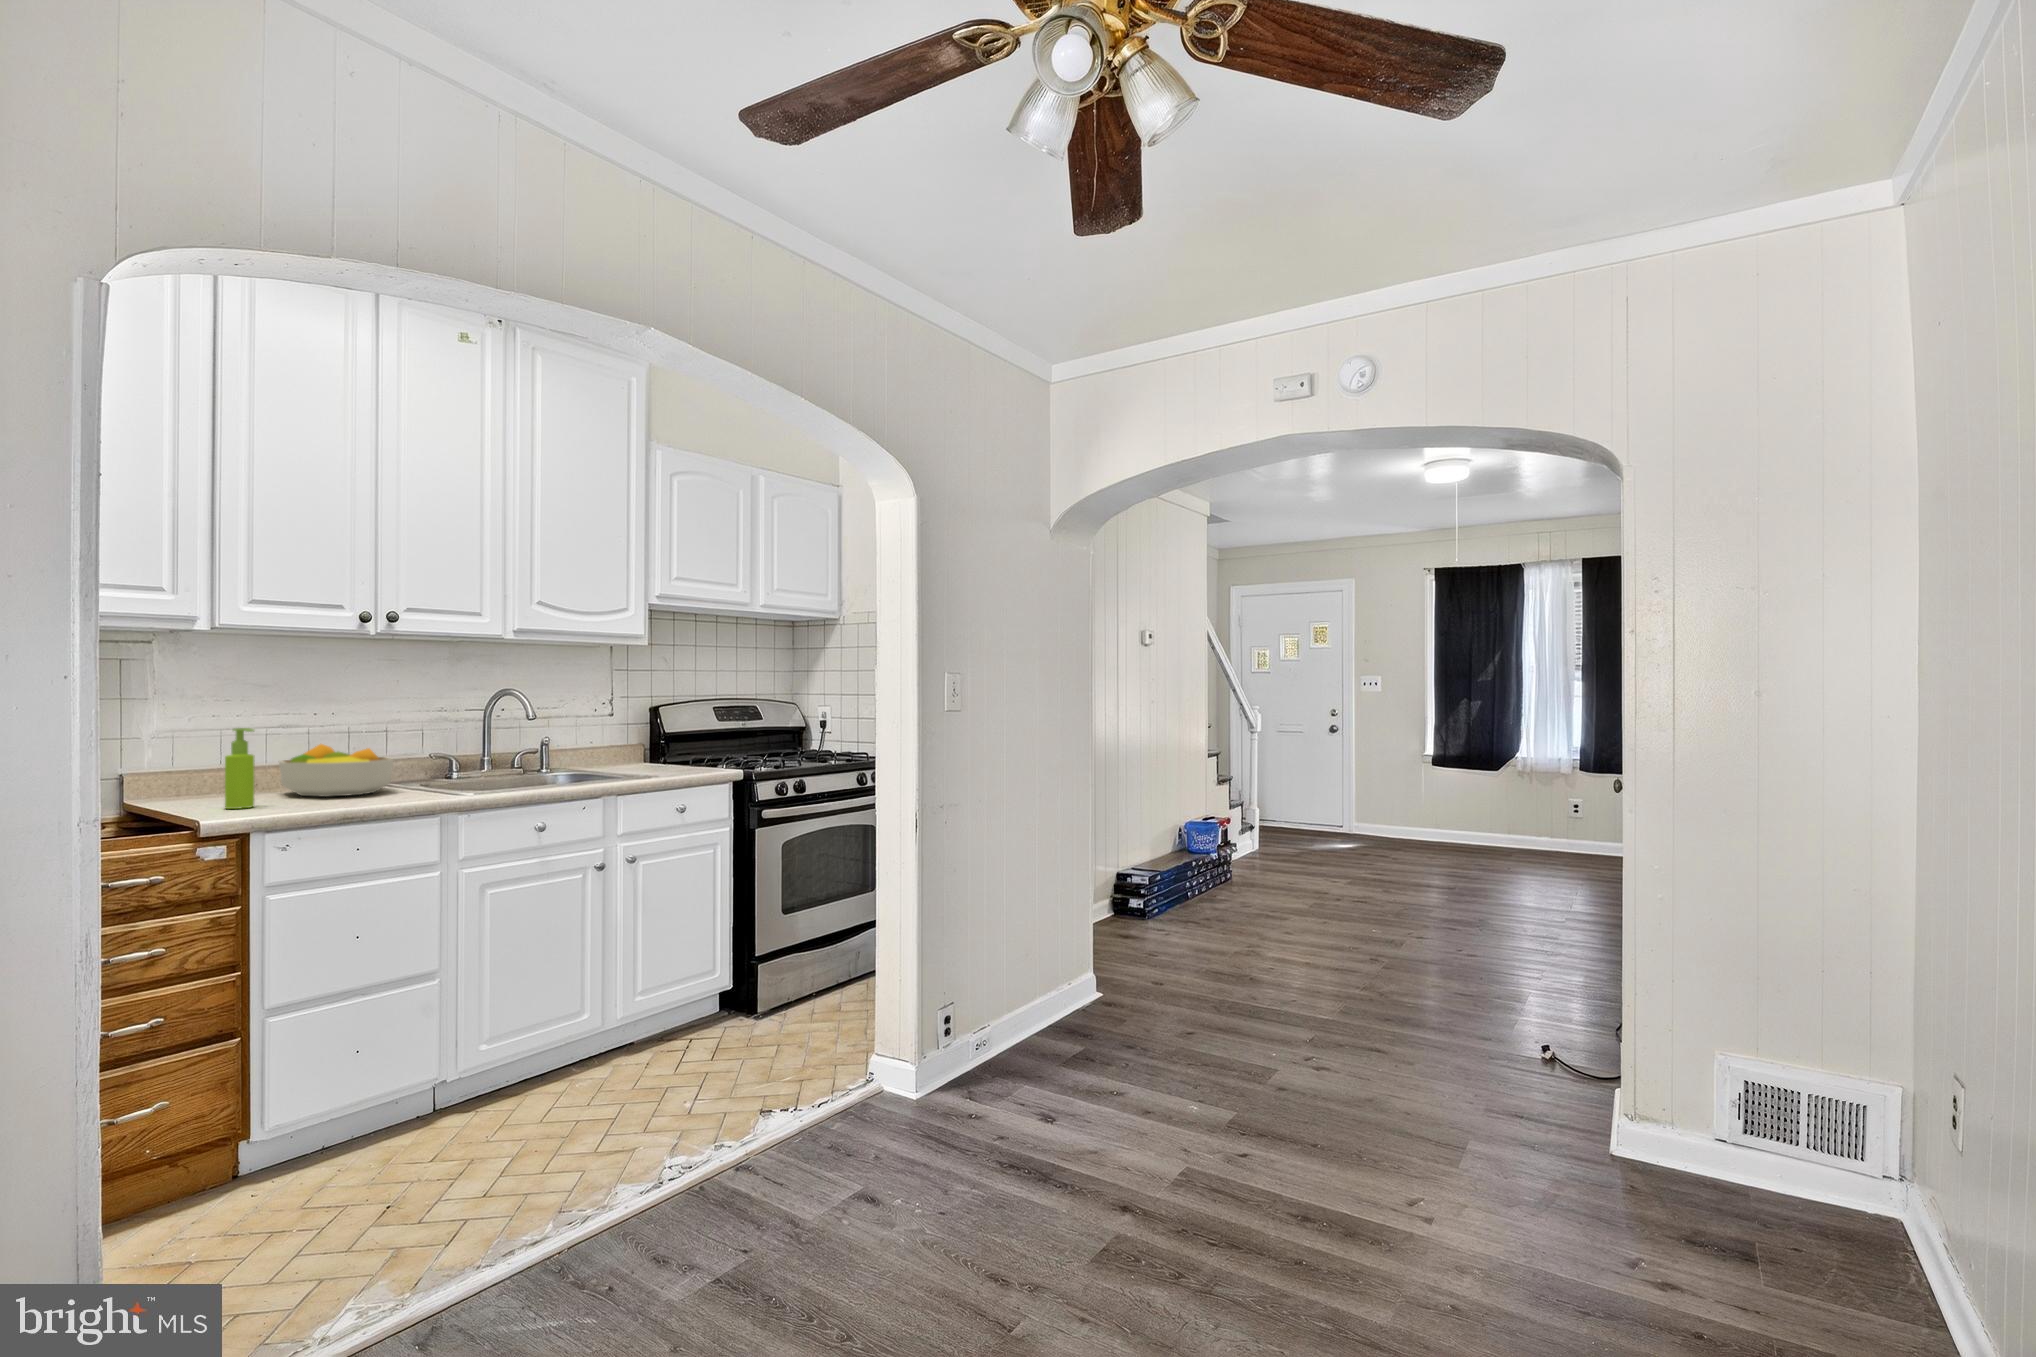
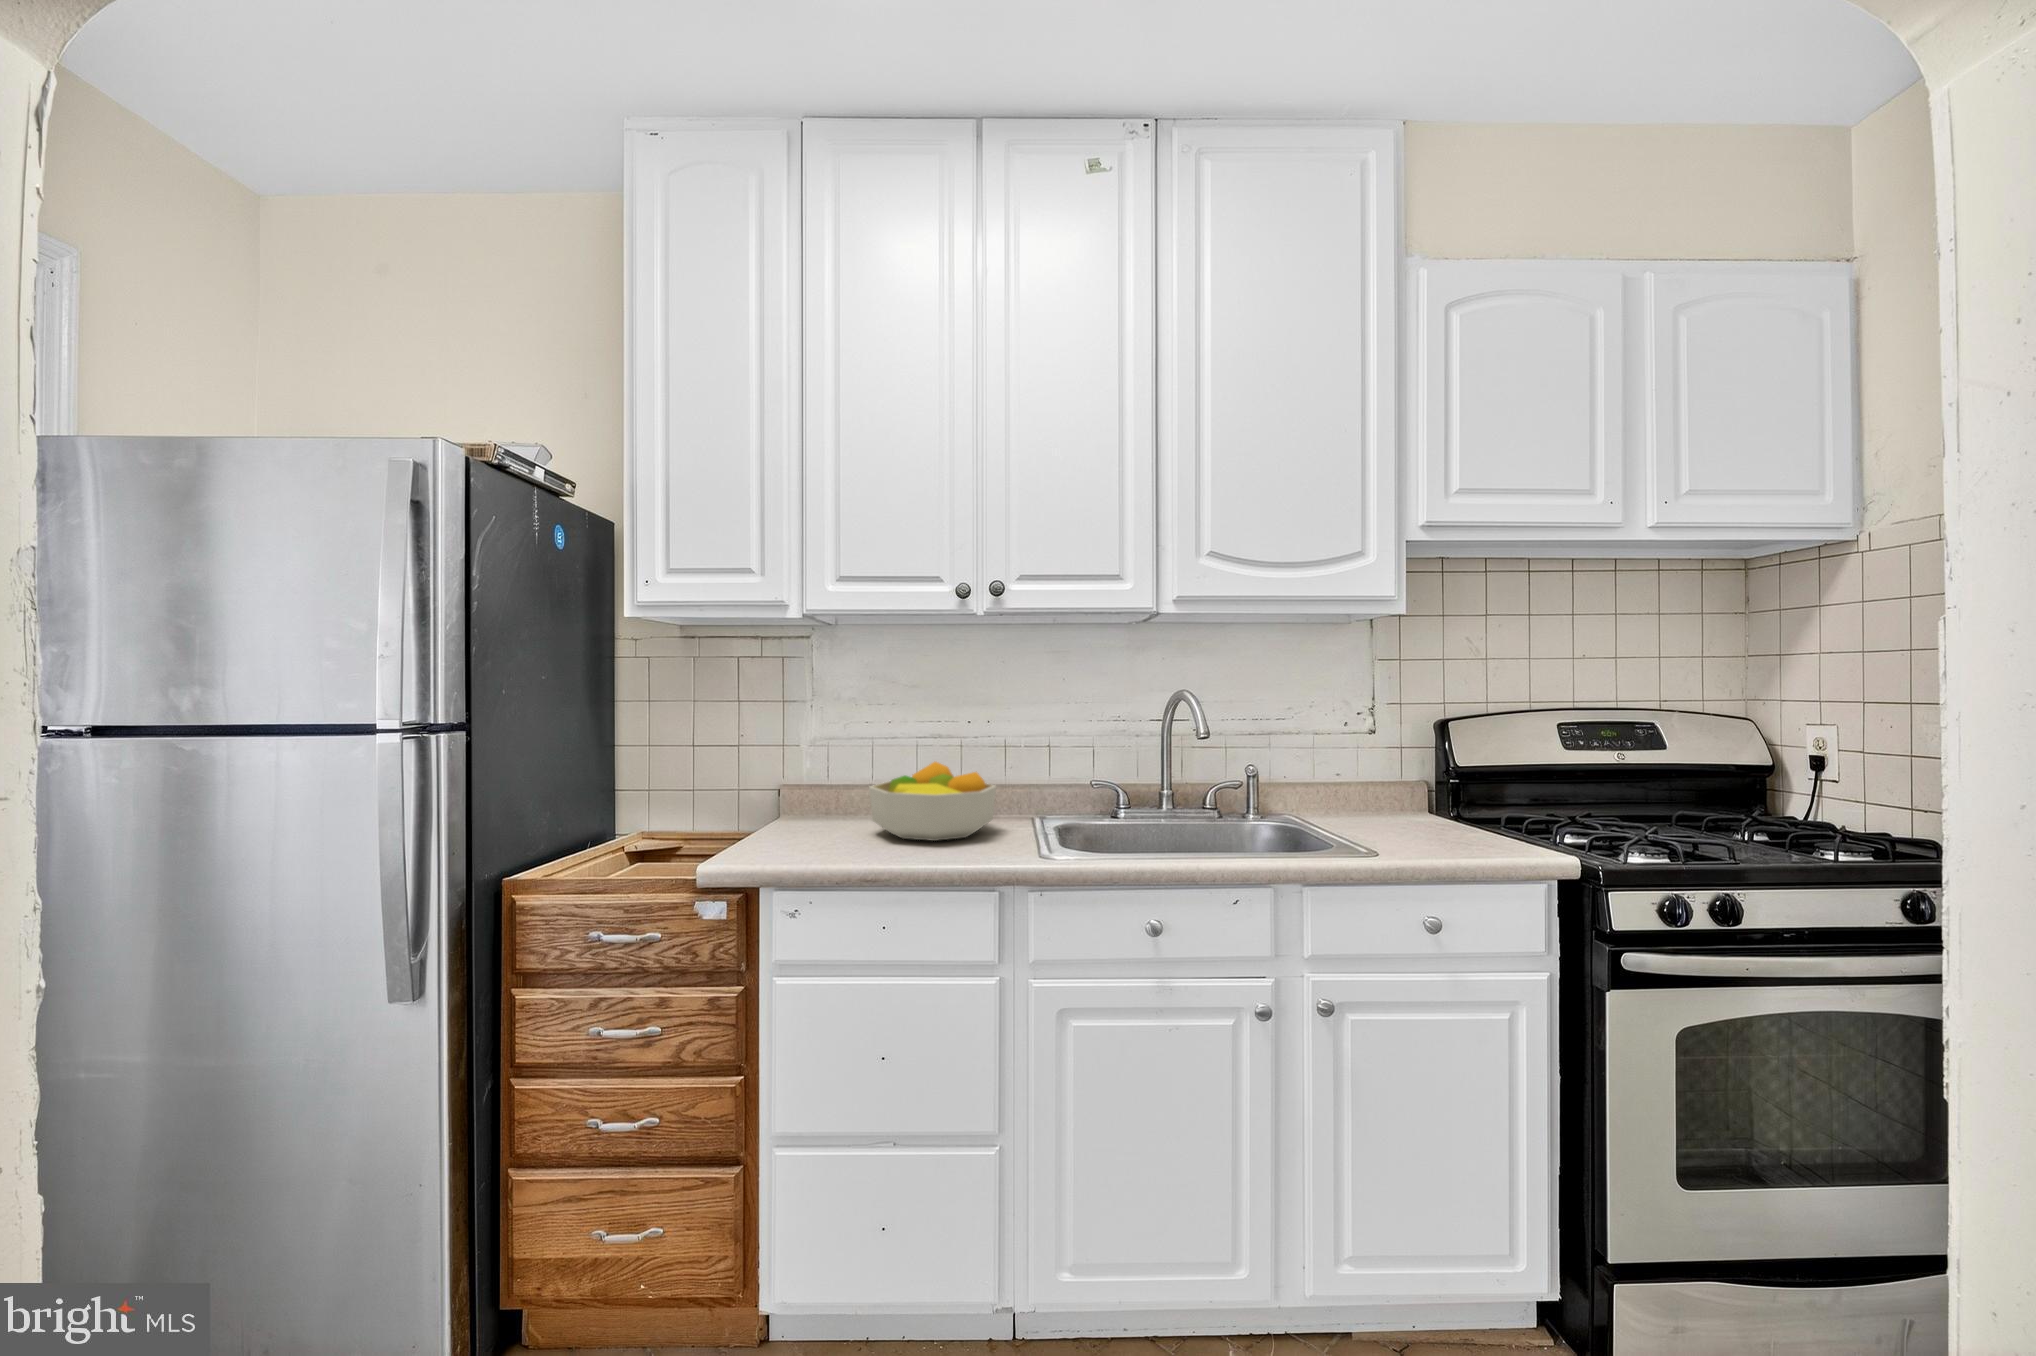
soap dispenser: present [225,728,254,809] -> none [773,740,804,848]

